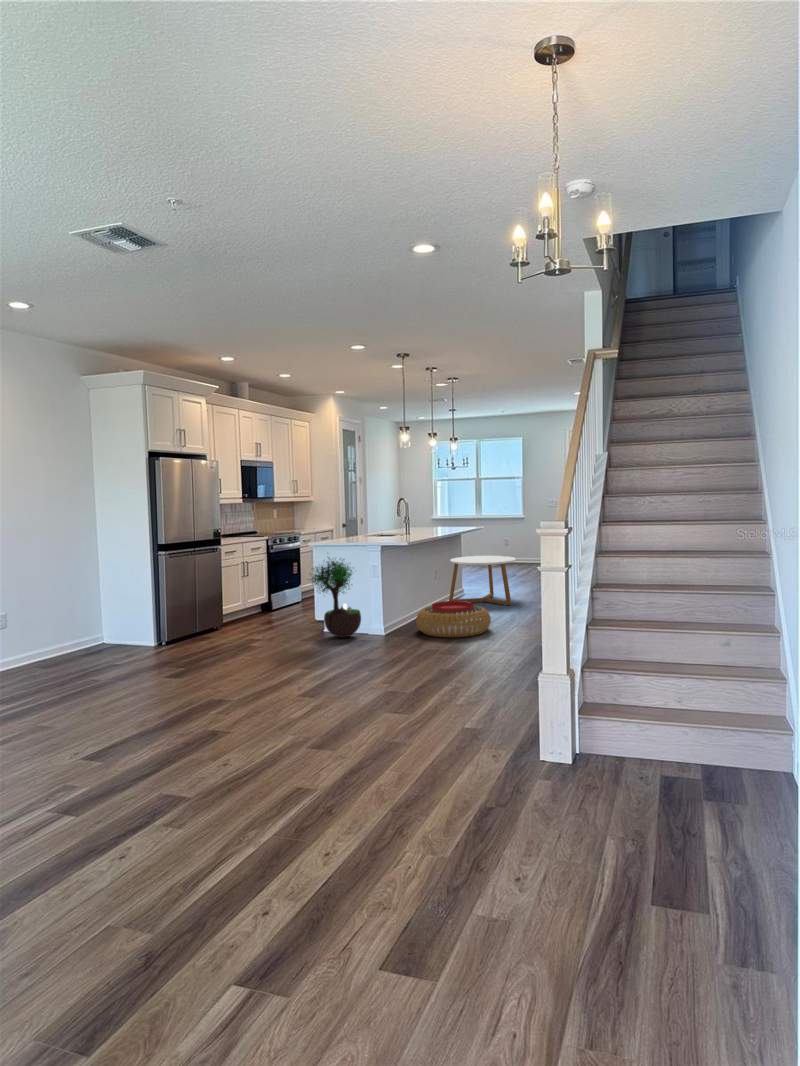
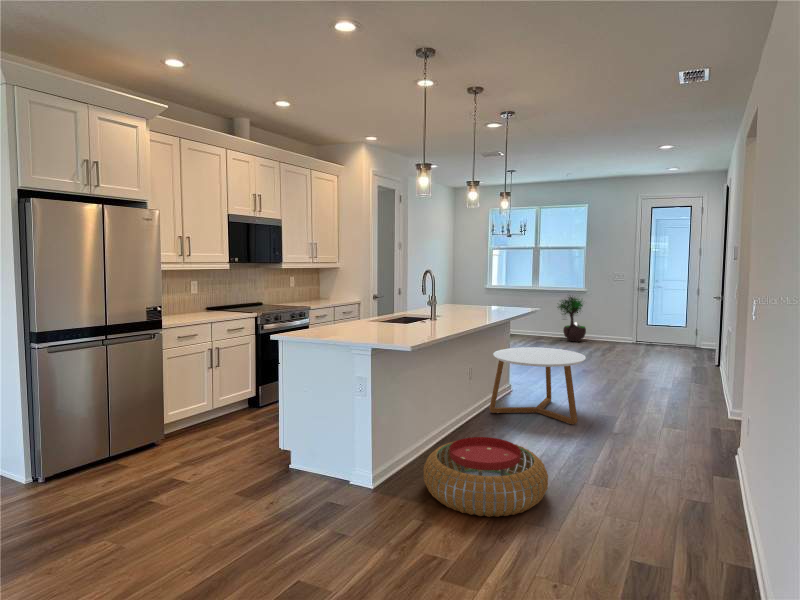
potted tree: present [312,557,361,637] -> present [557,296,586,342]

